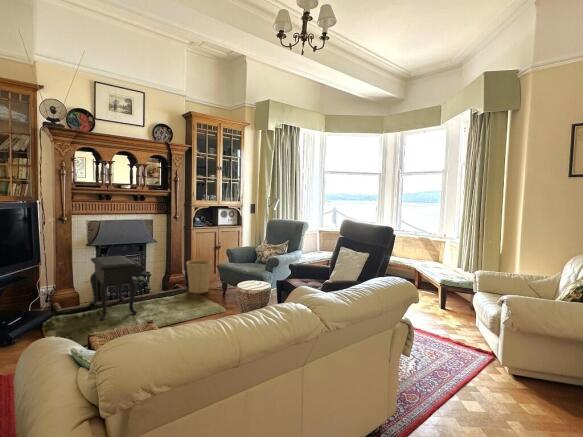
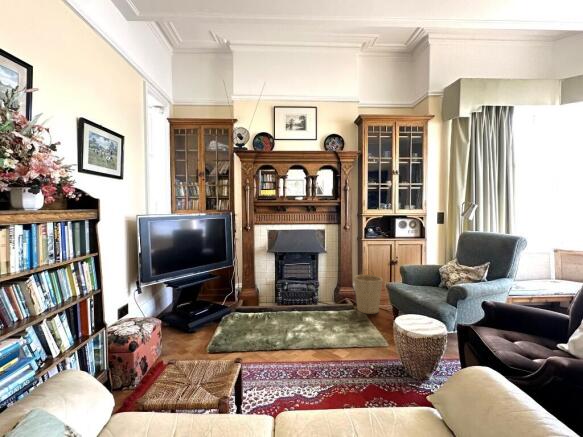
side table: present [90,256,142,320] -> none [260,263,302,325]

